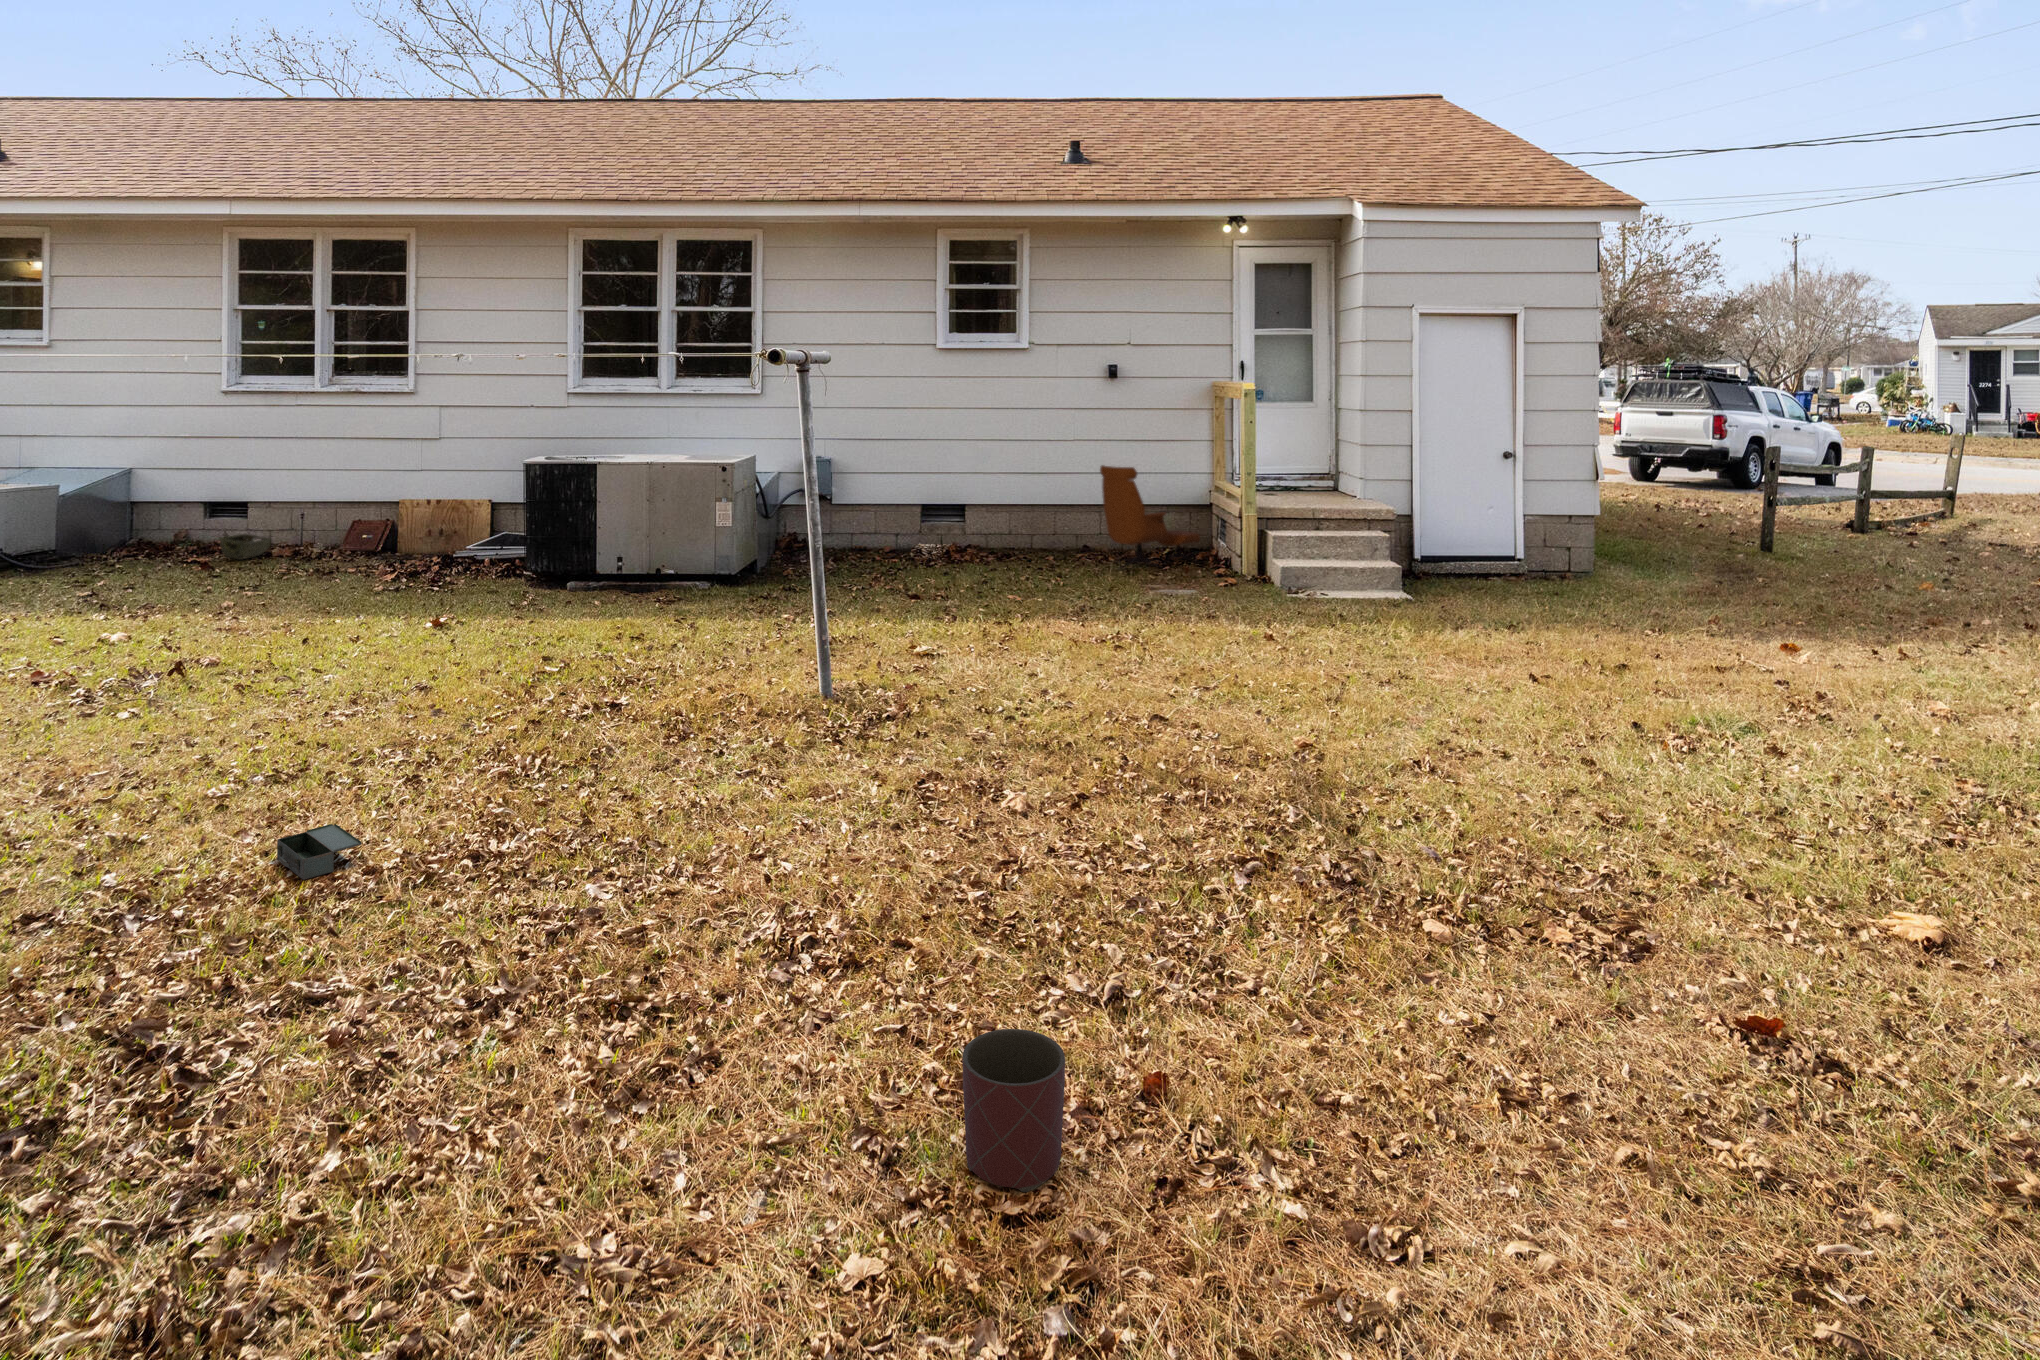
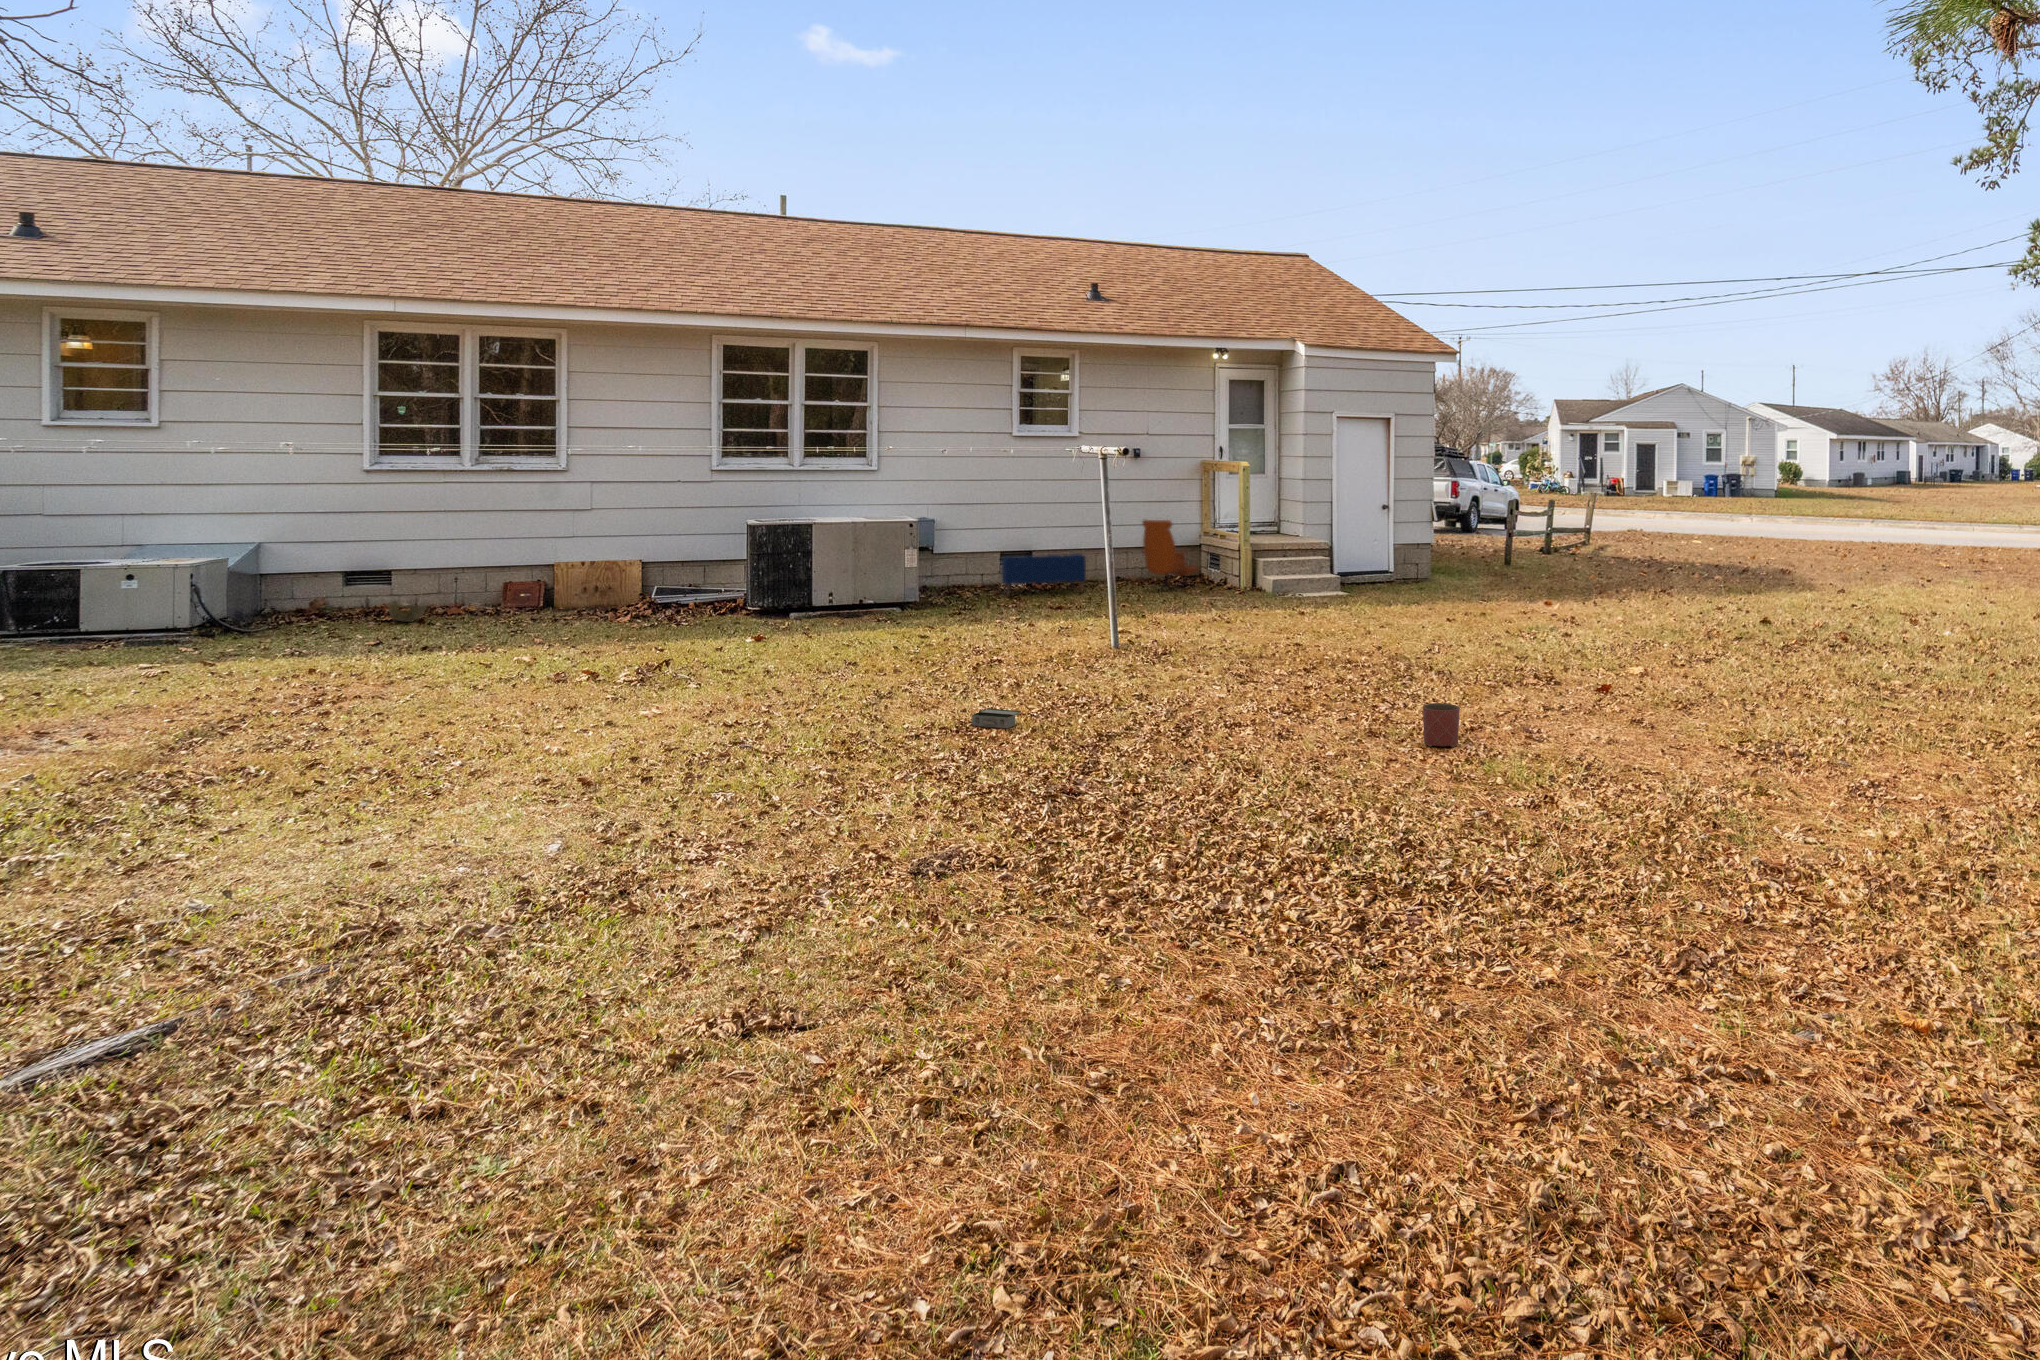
bench: none [910,506,1023,564] -> present [999,554,1086,596]

